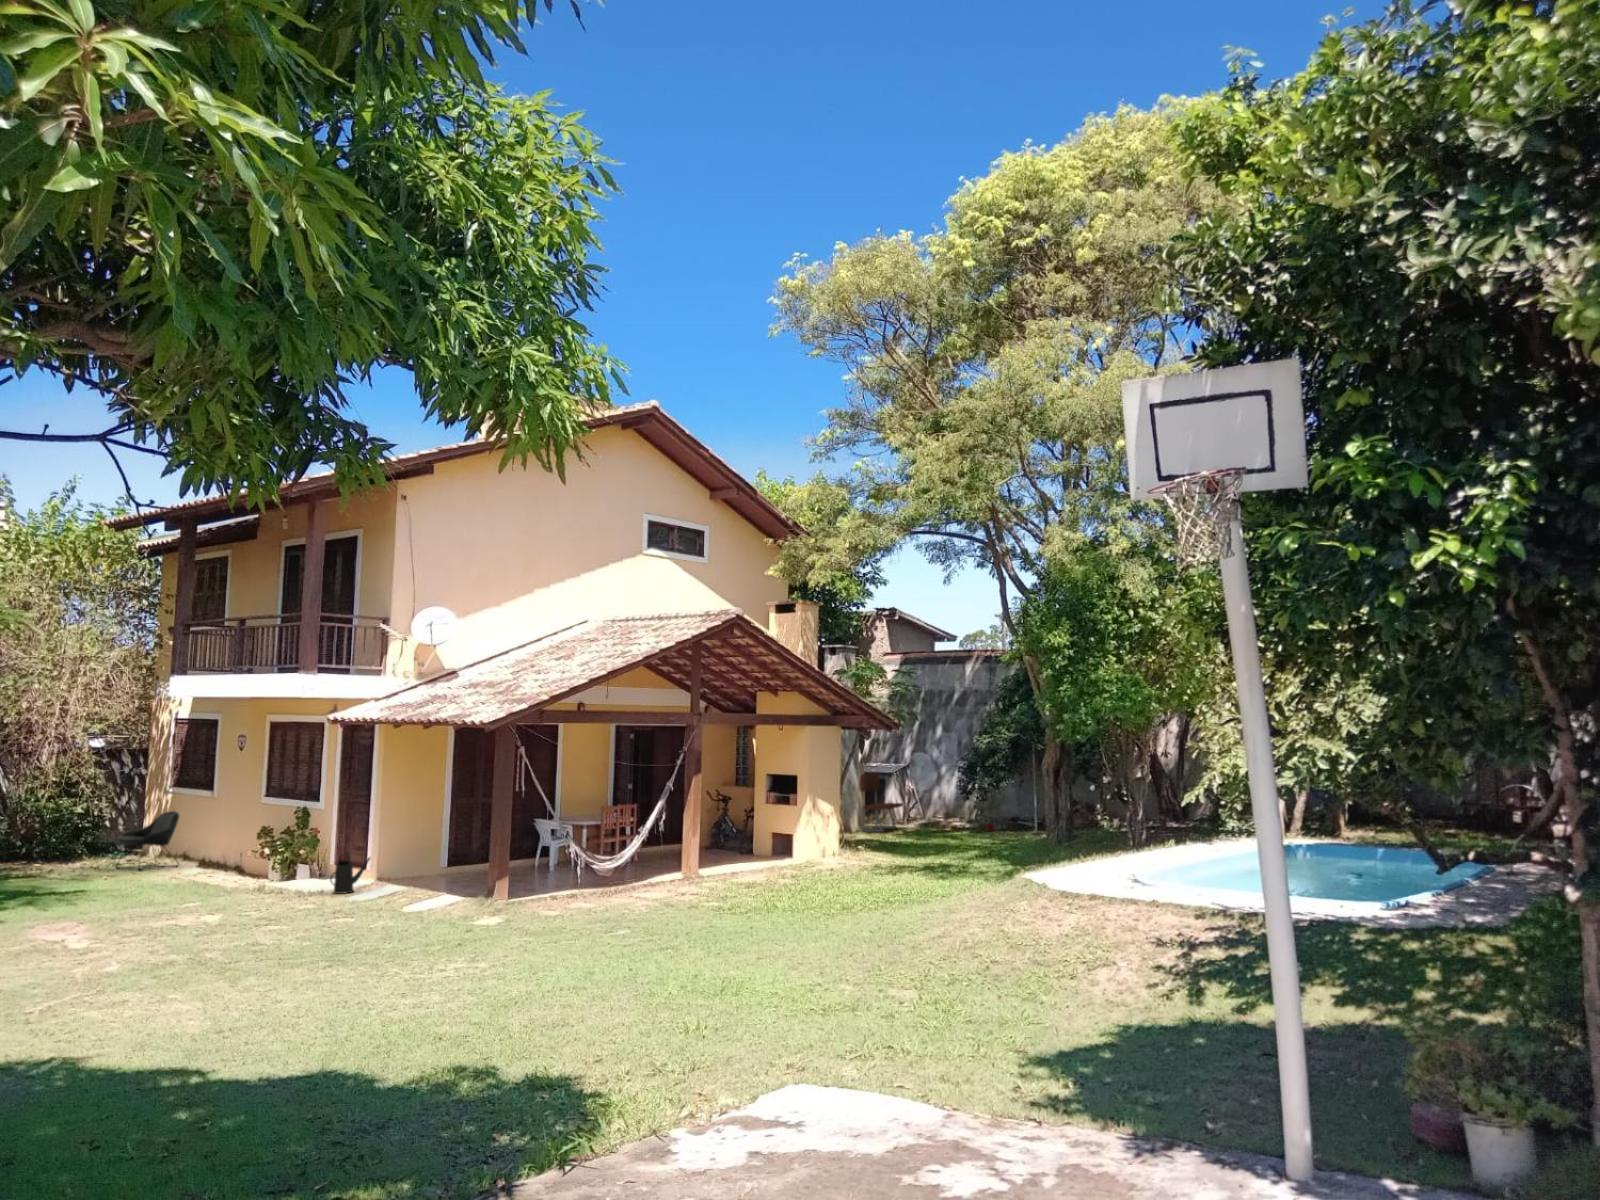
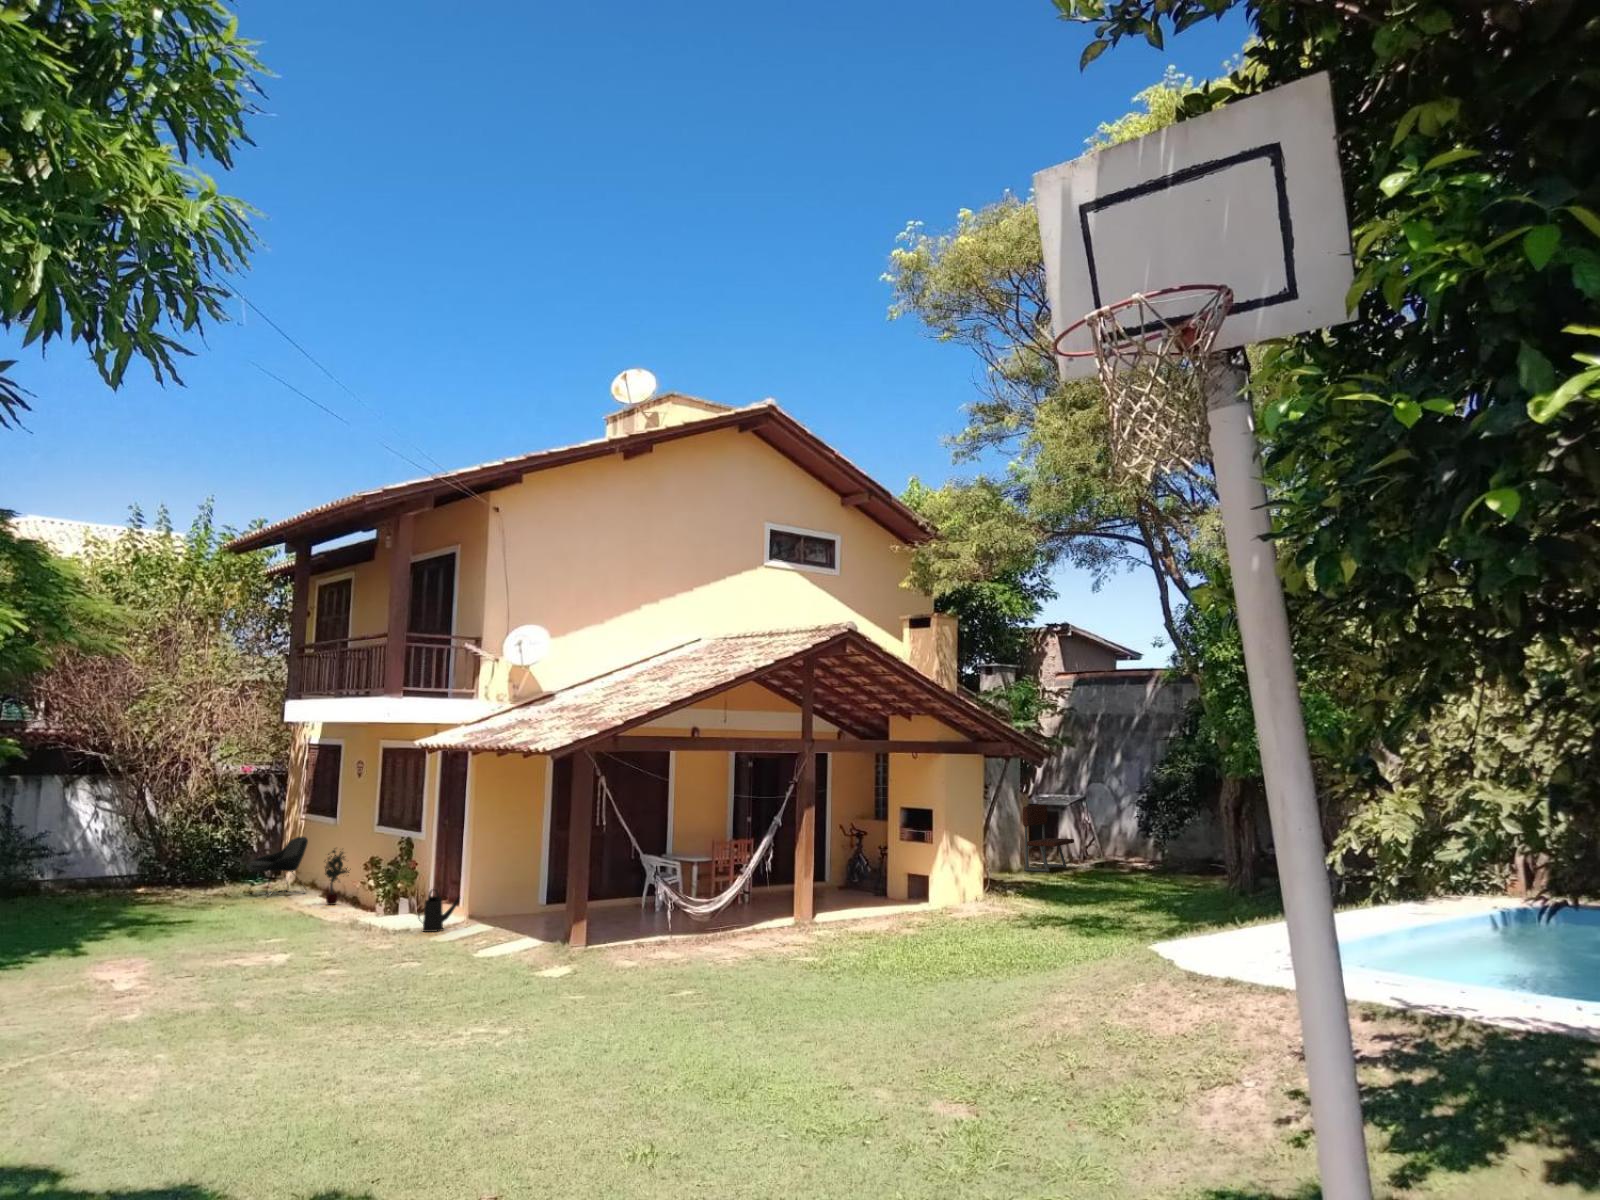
potted tree: present [975,791,1004,831] -> present [325,850,351,905]

